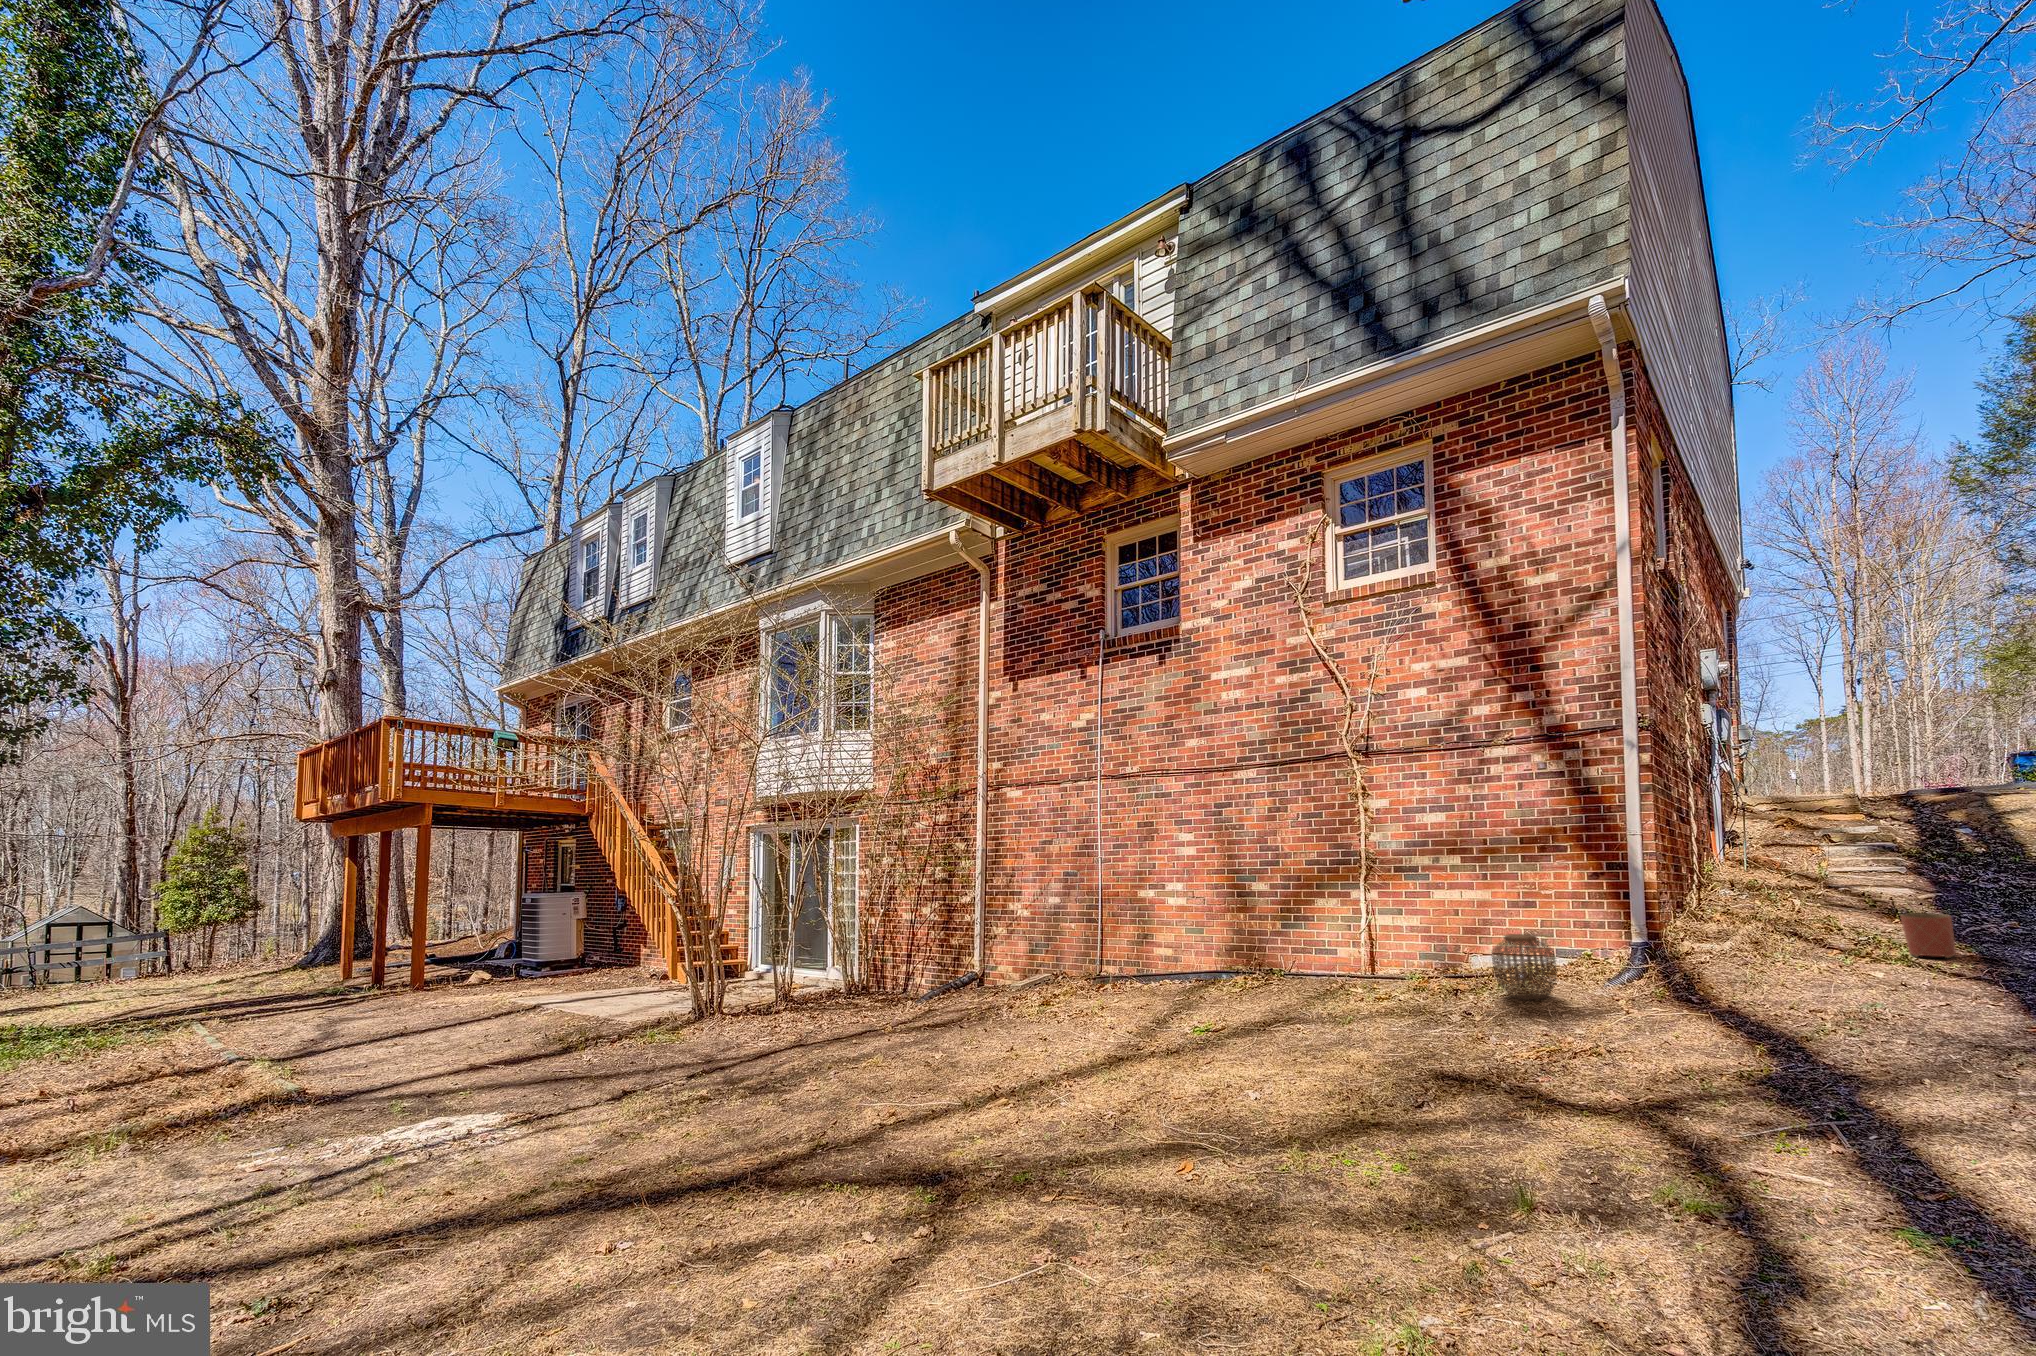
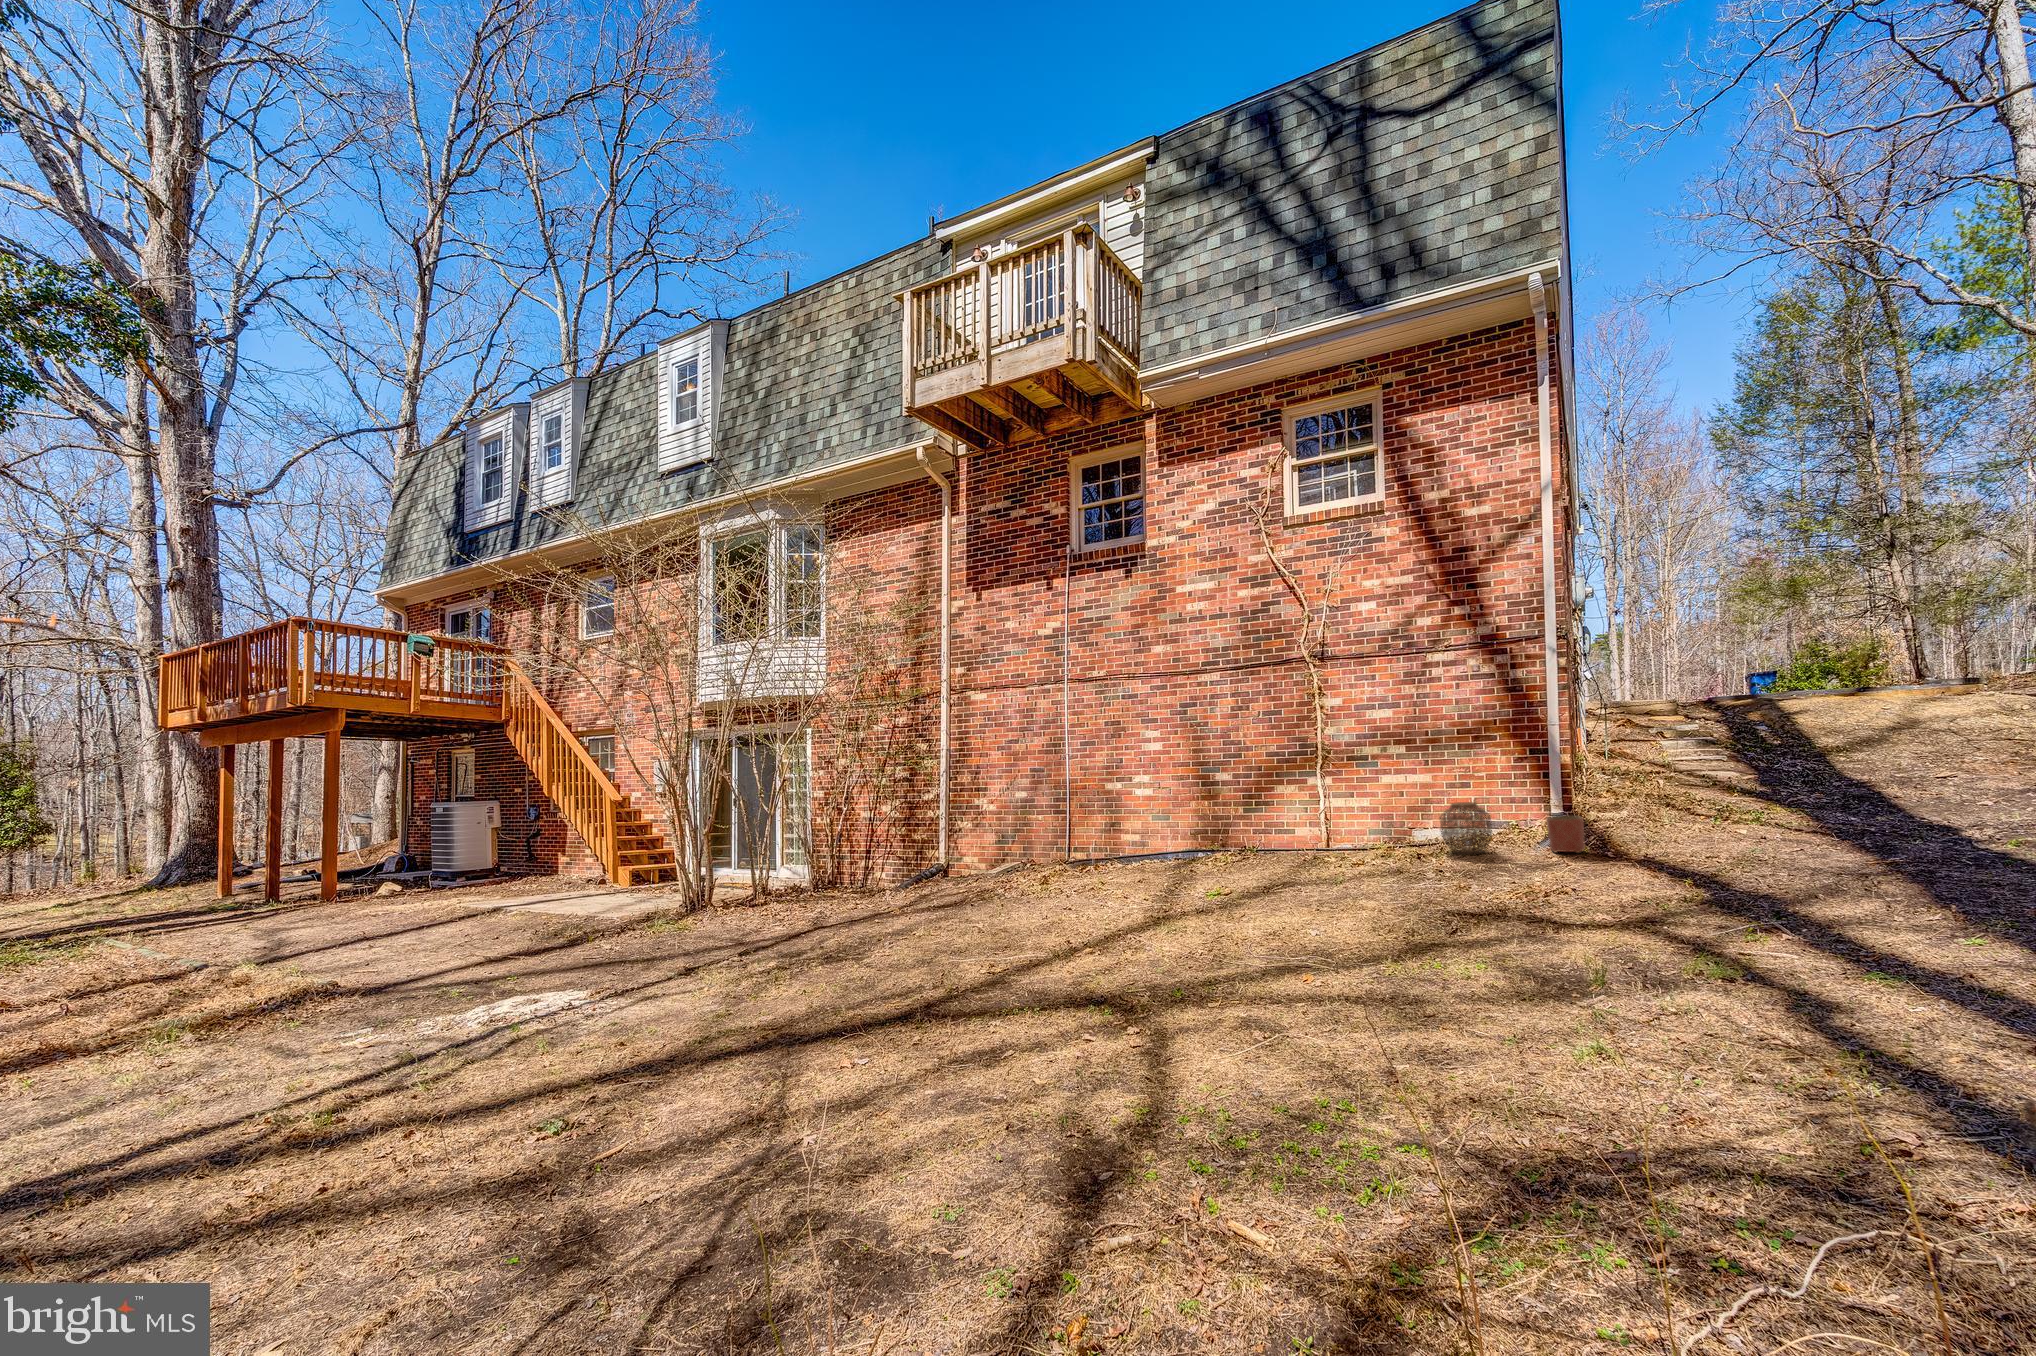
planter: present [1901,913,1956,958] -> present [1546,816,1585,853]

